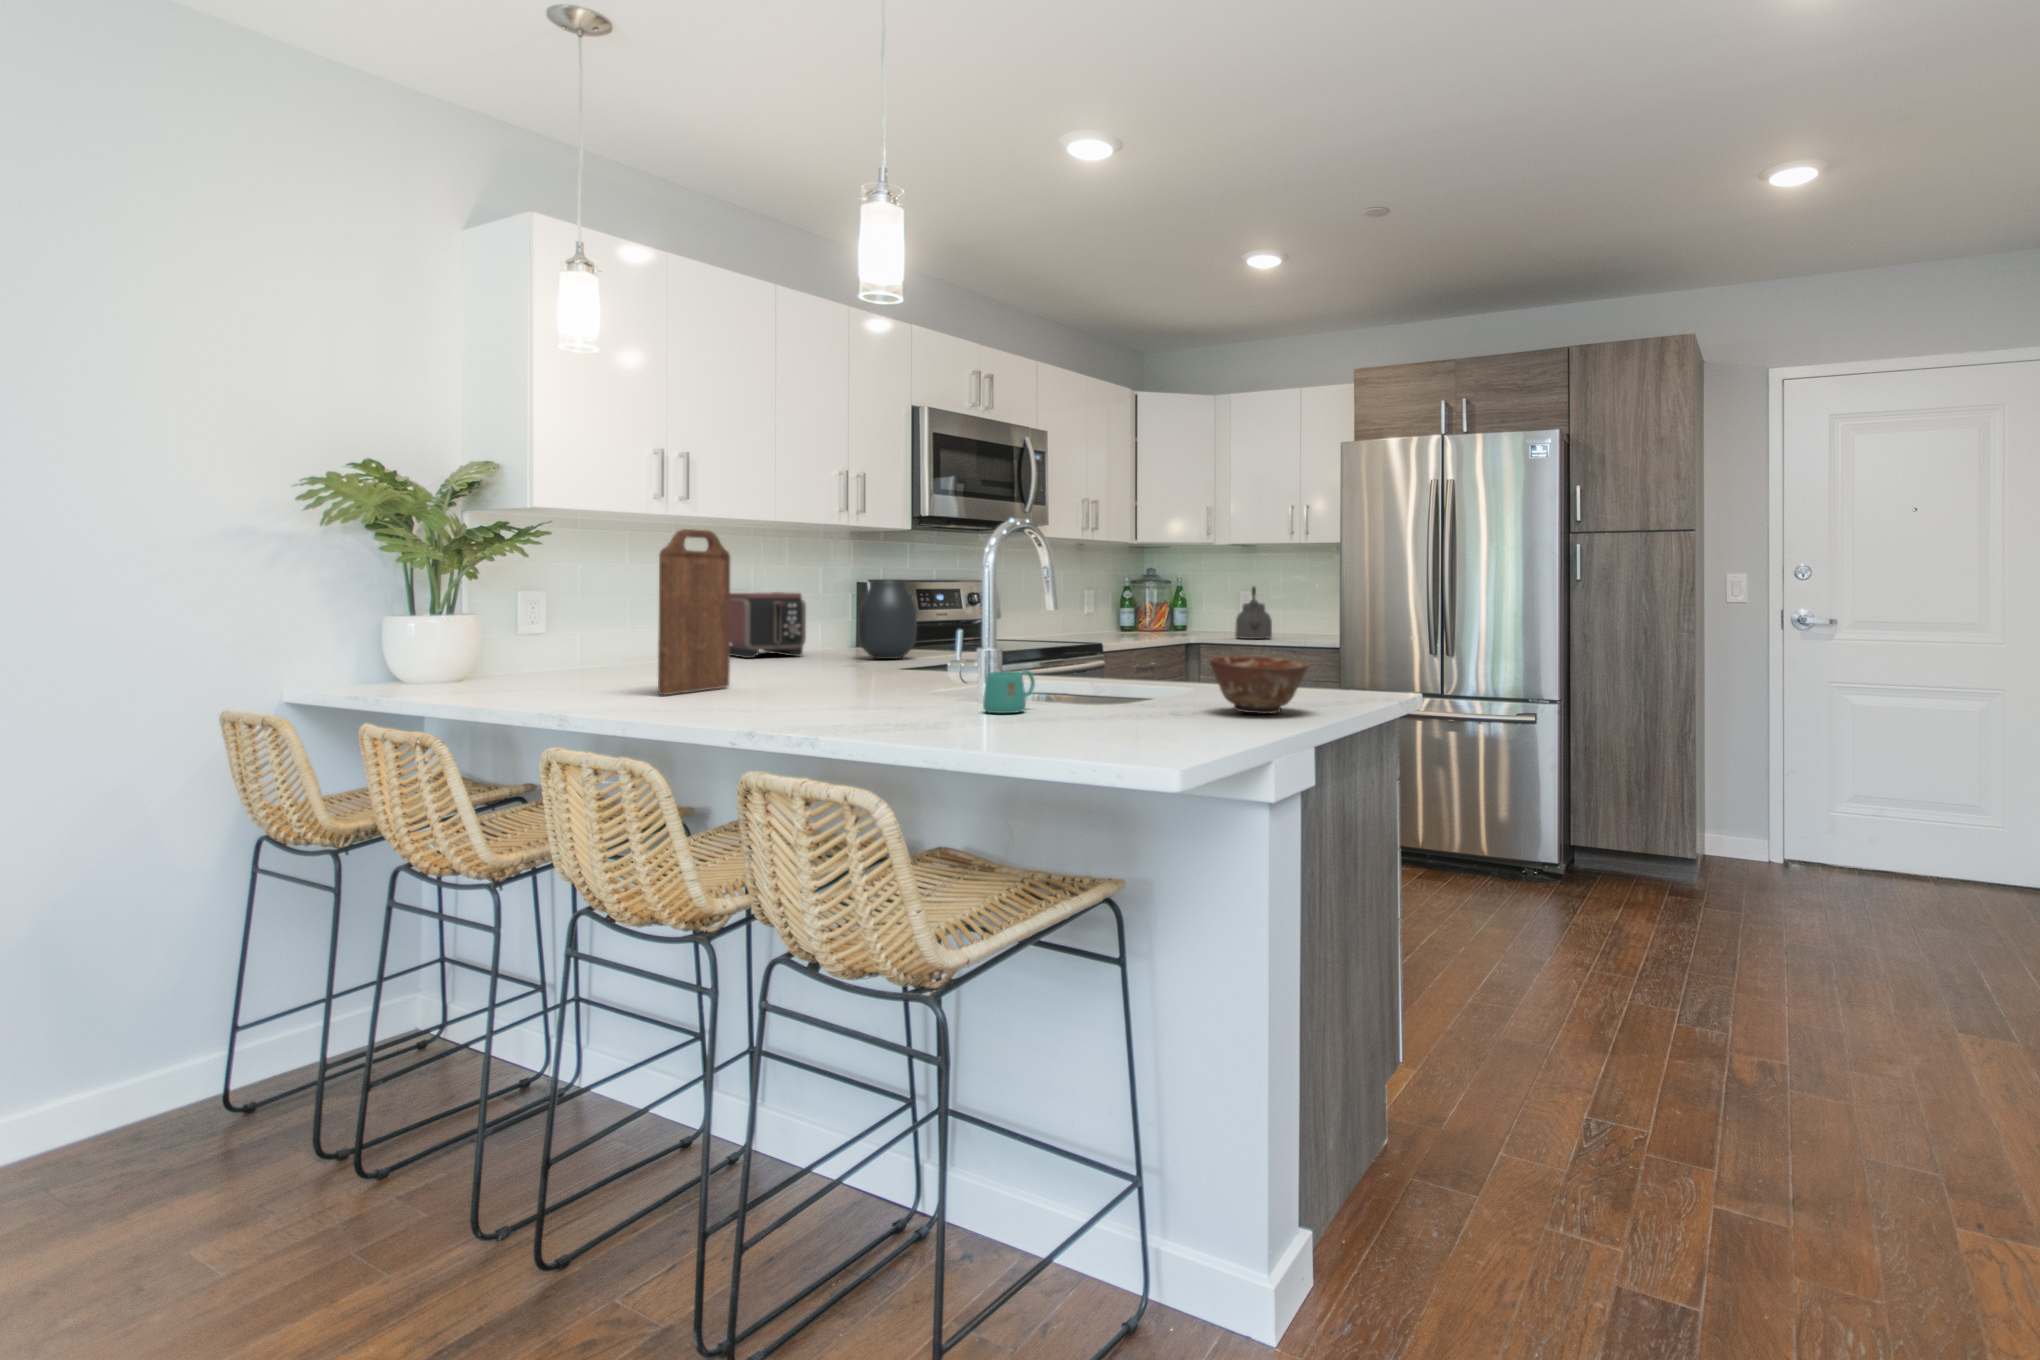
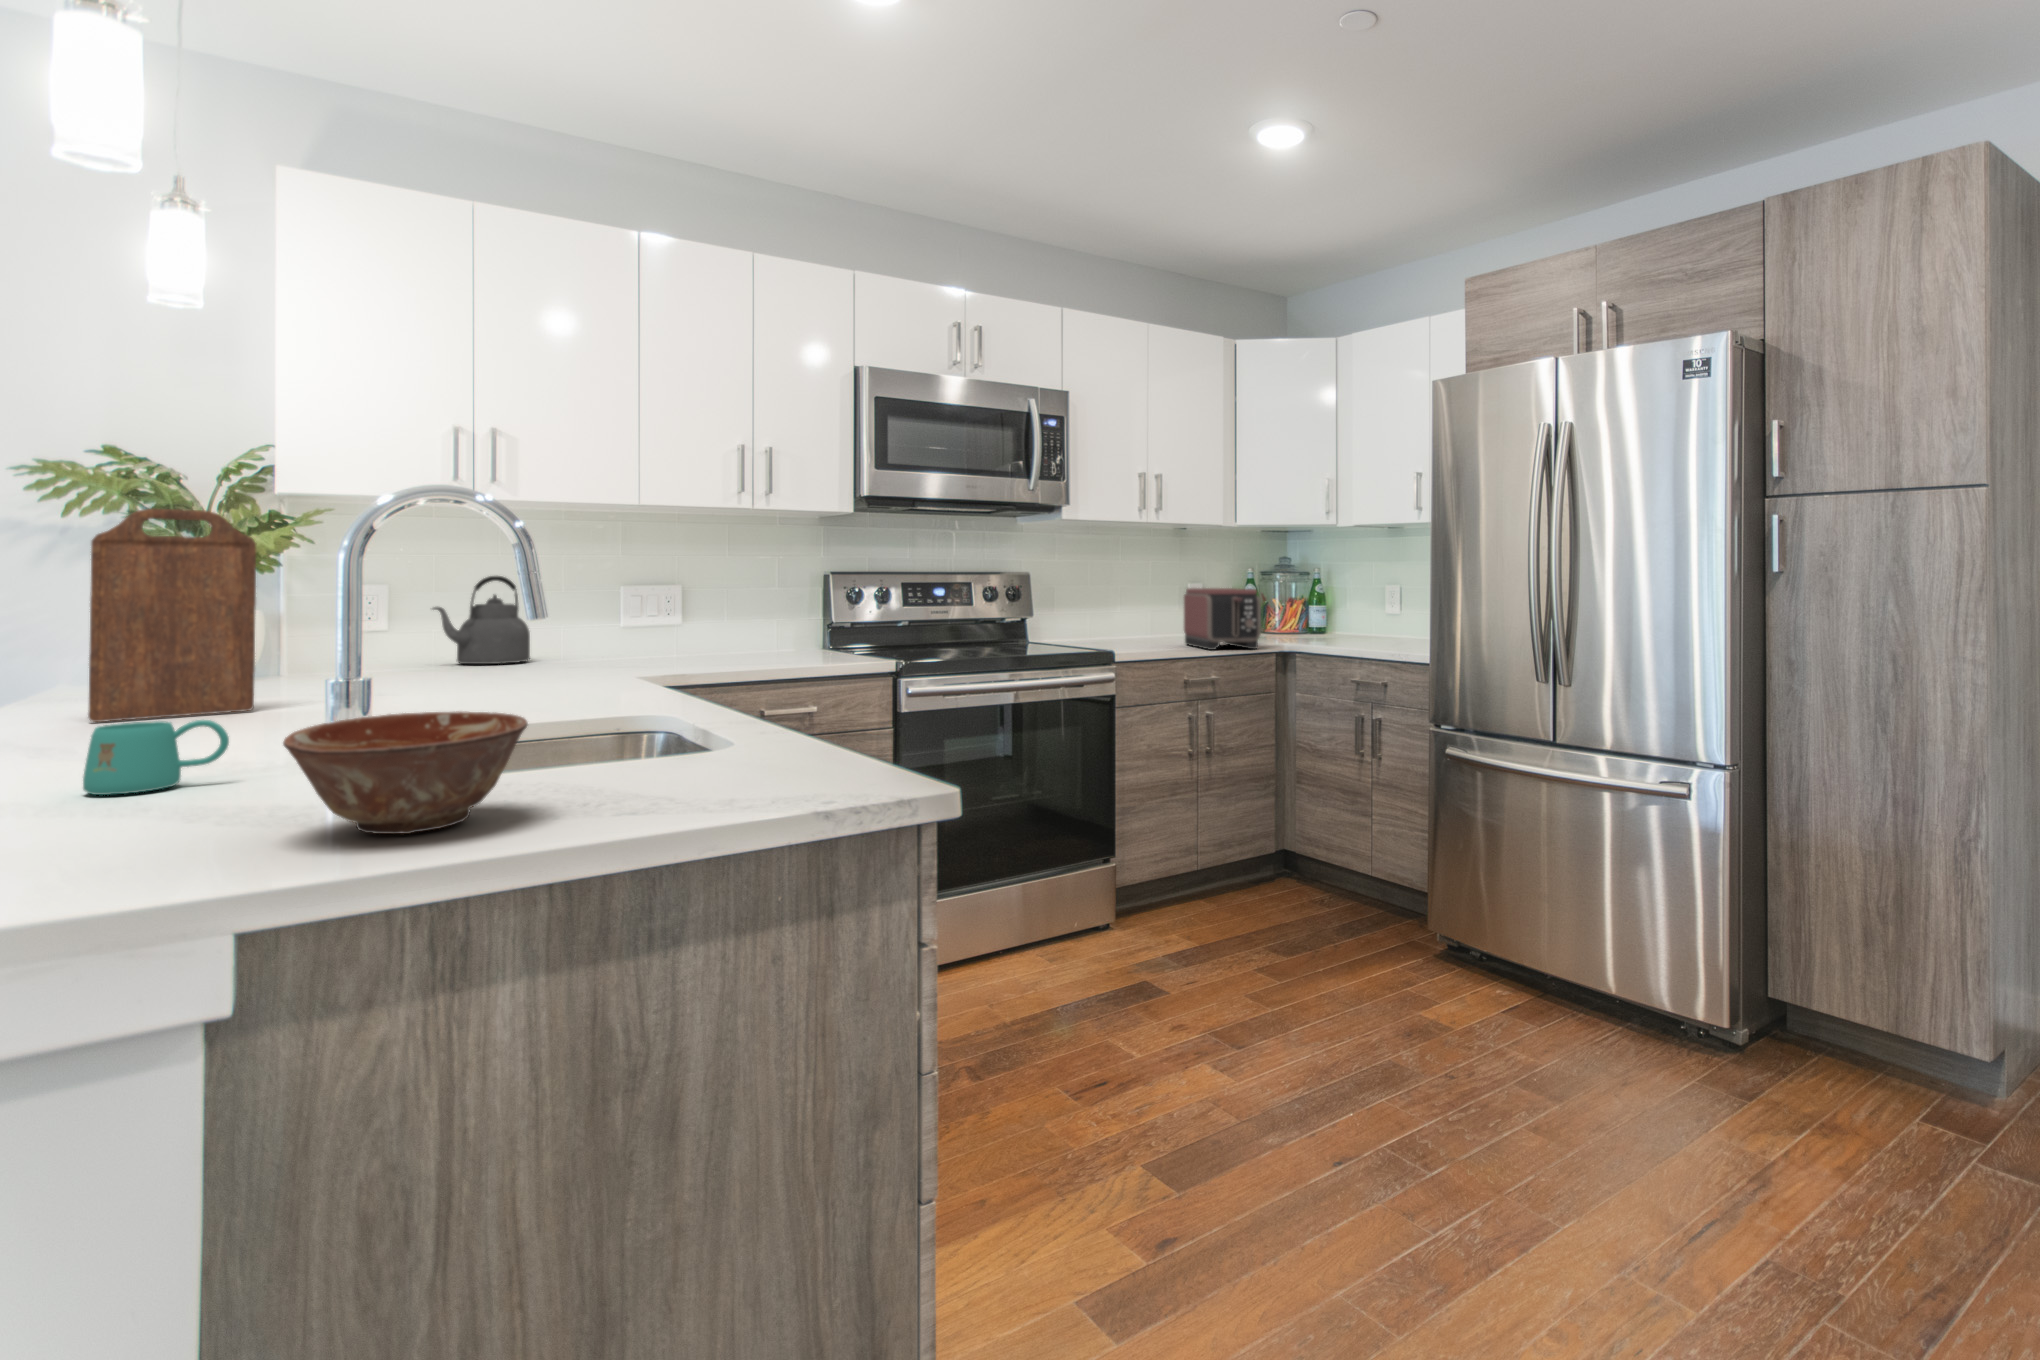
vase: present [859,580,917,659] -> none [703,573,776,669]
kettle: present [1235,587,1272,639] -> present [433,576,530,664]
toaster: present [730,592,806,658] -> present [1184,588,1261,650]

